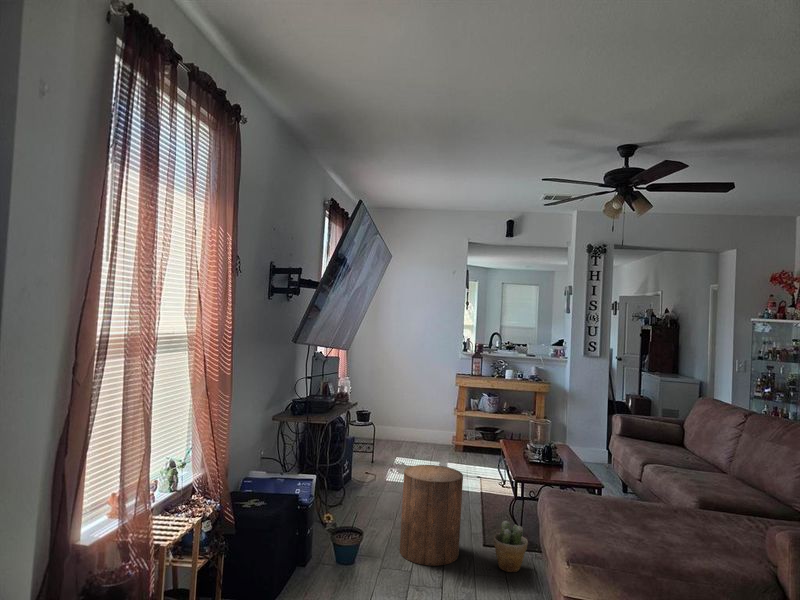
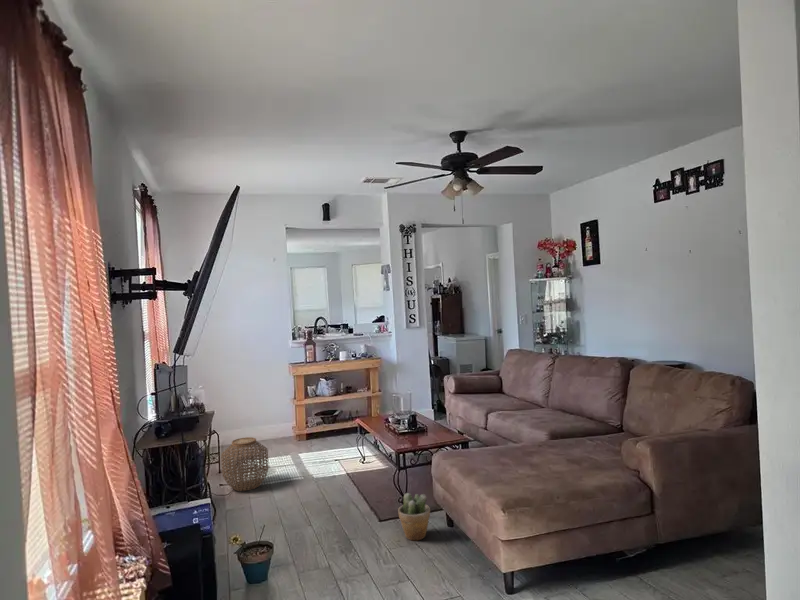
woven basket: none [365,435,407,484] -> present [221,437,268,491]
stool: present [399,465,463,566] -> none [301,456,366,560]

